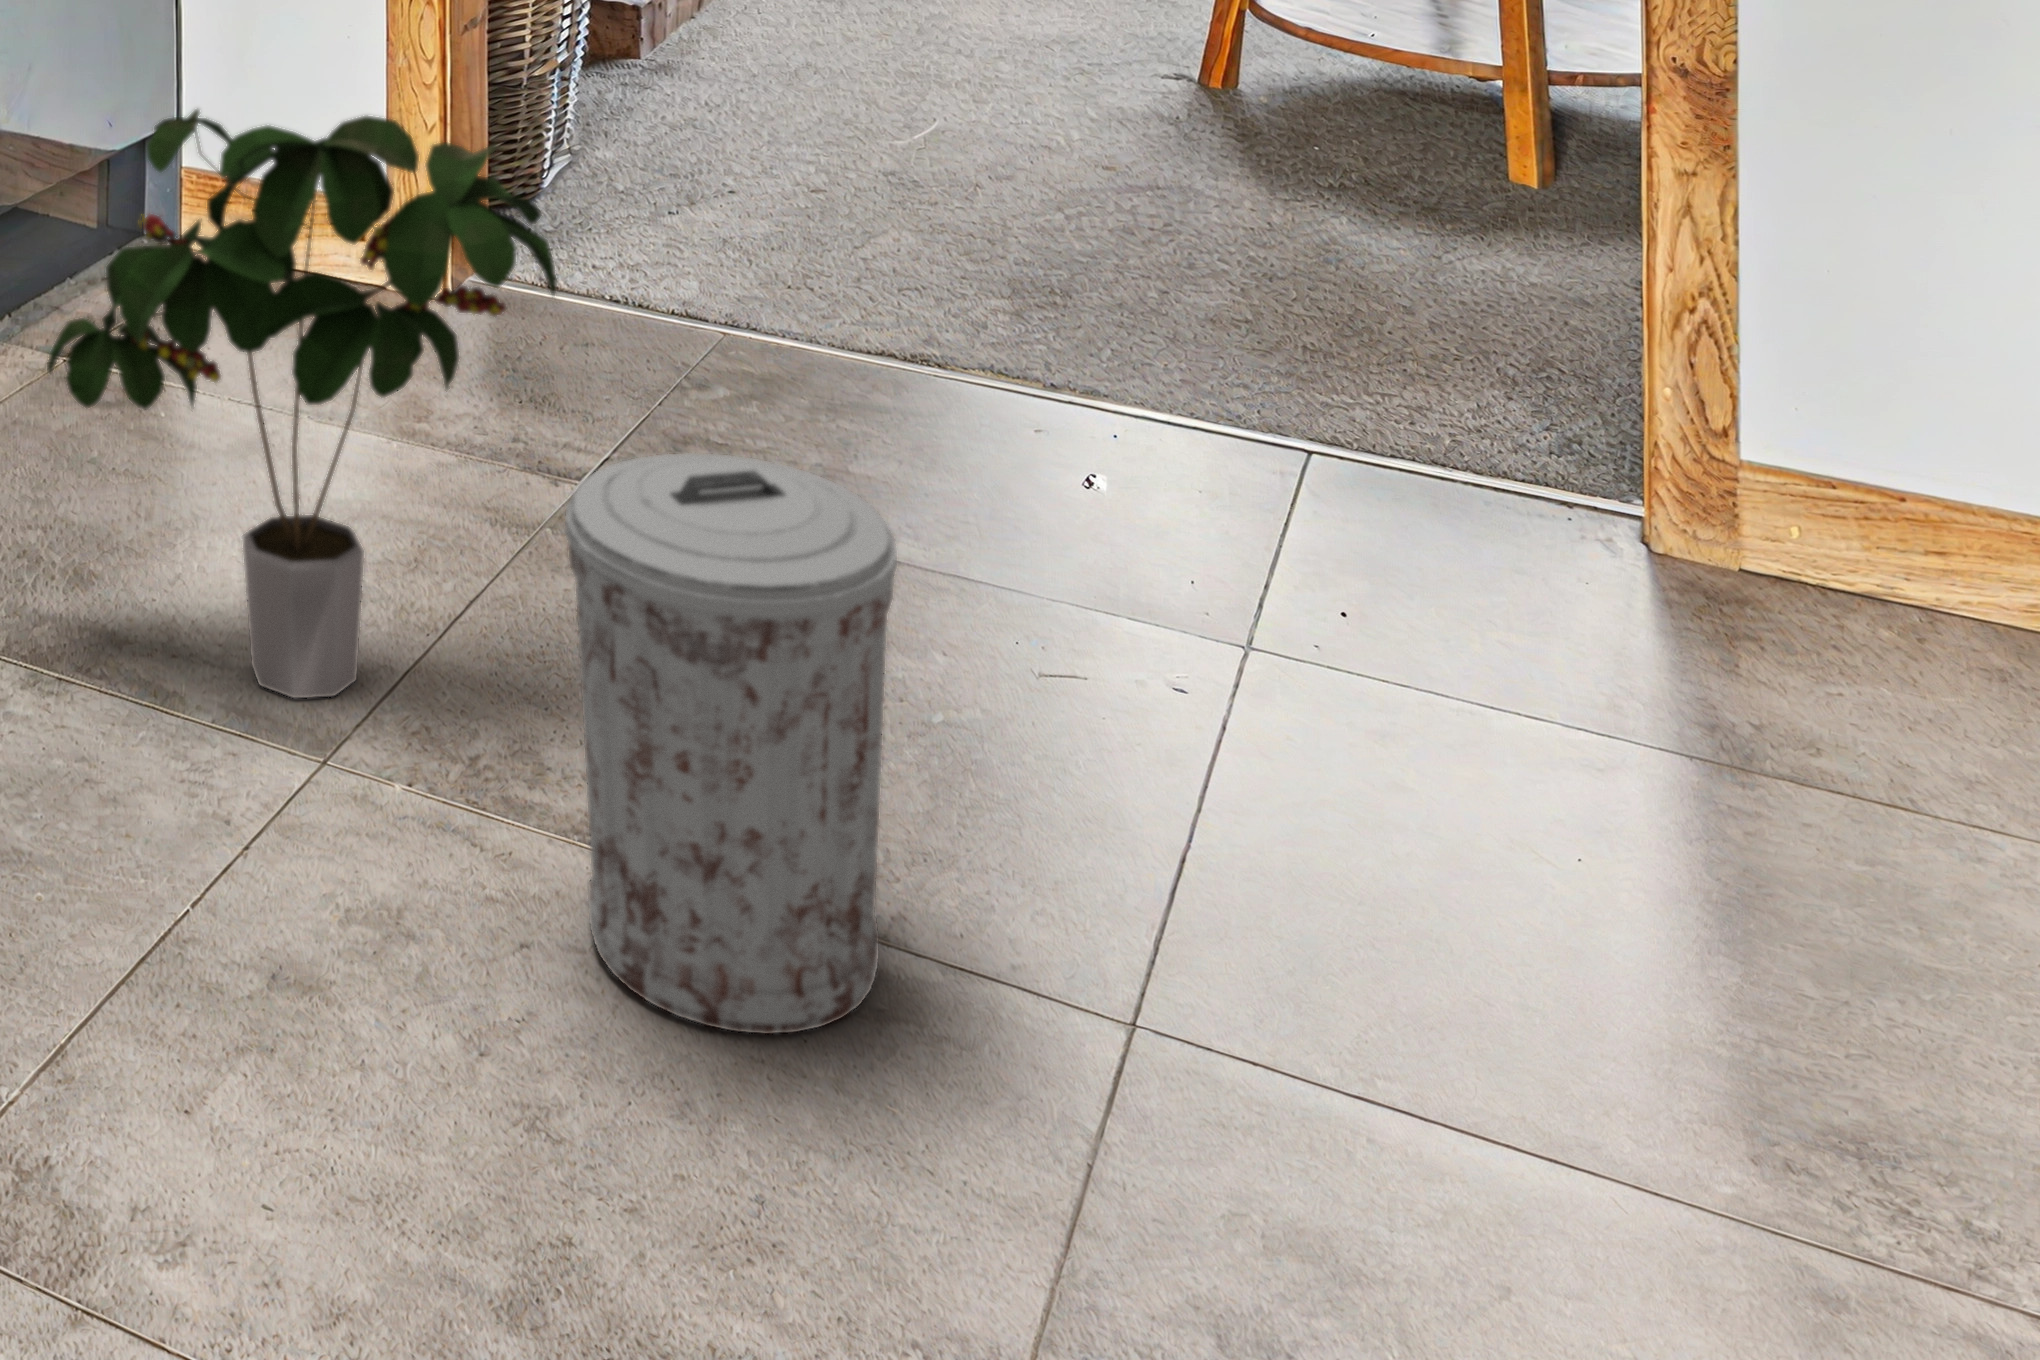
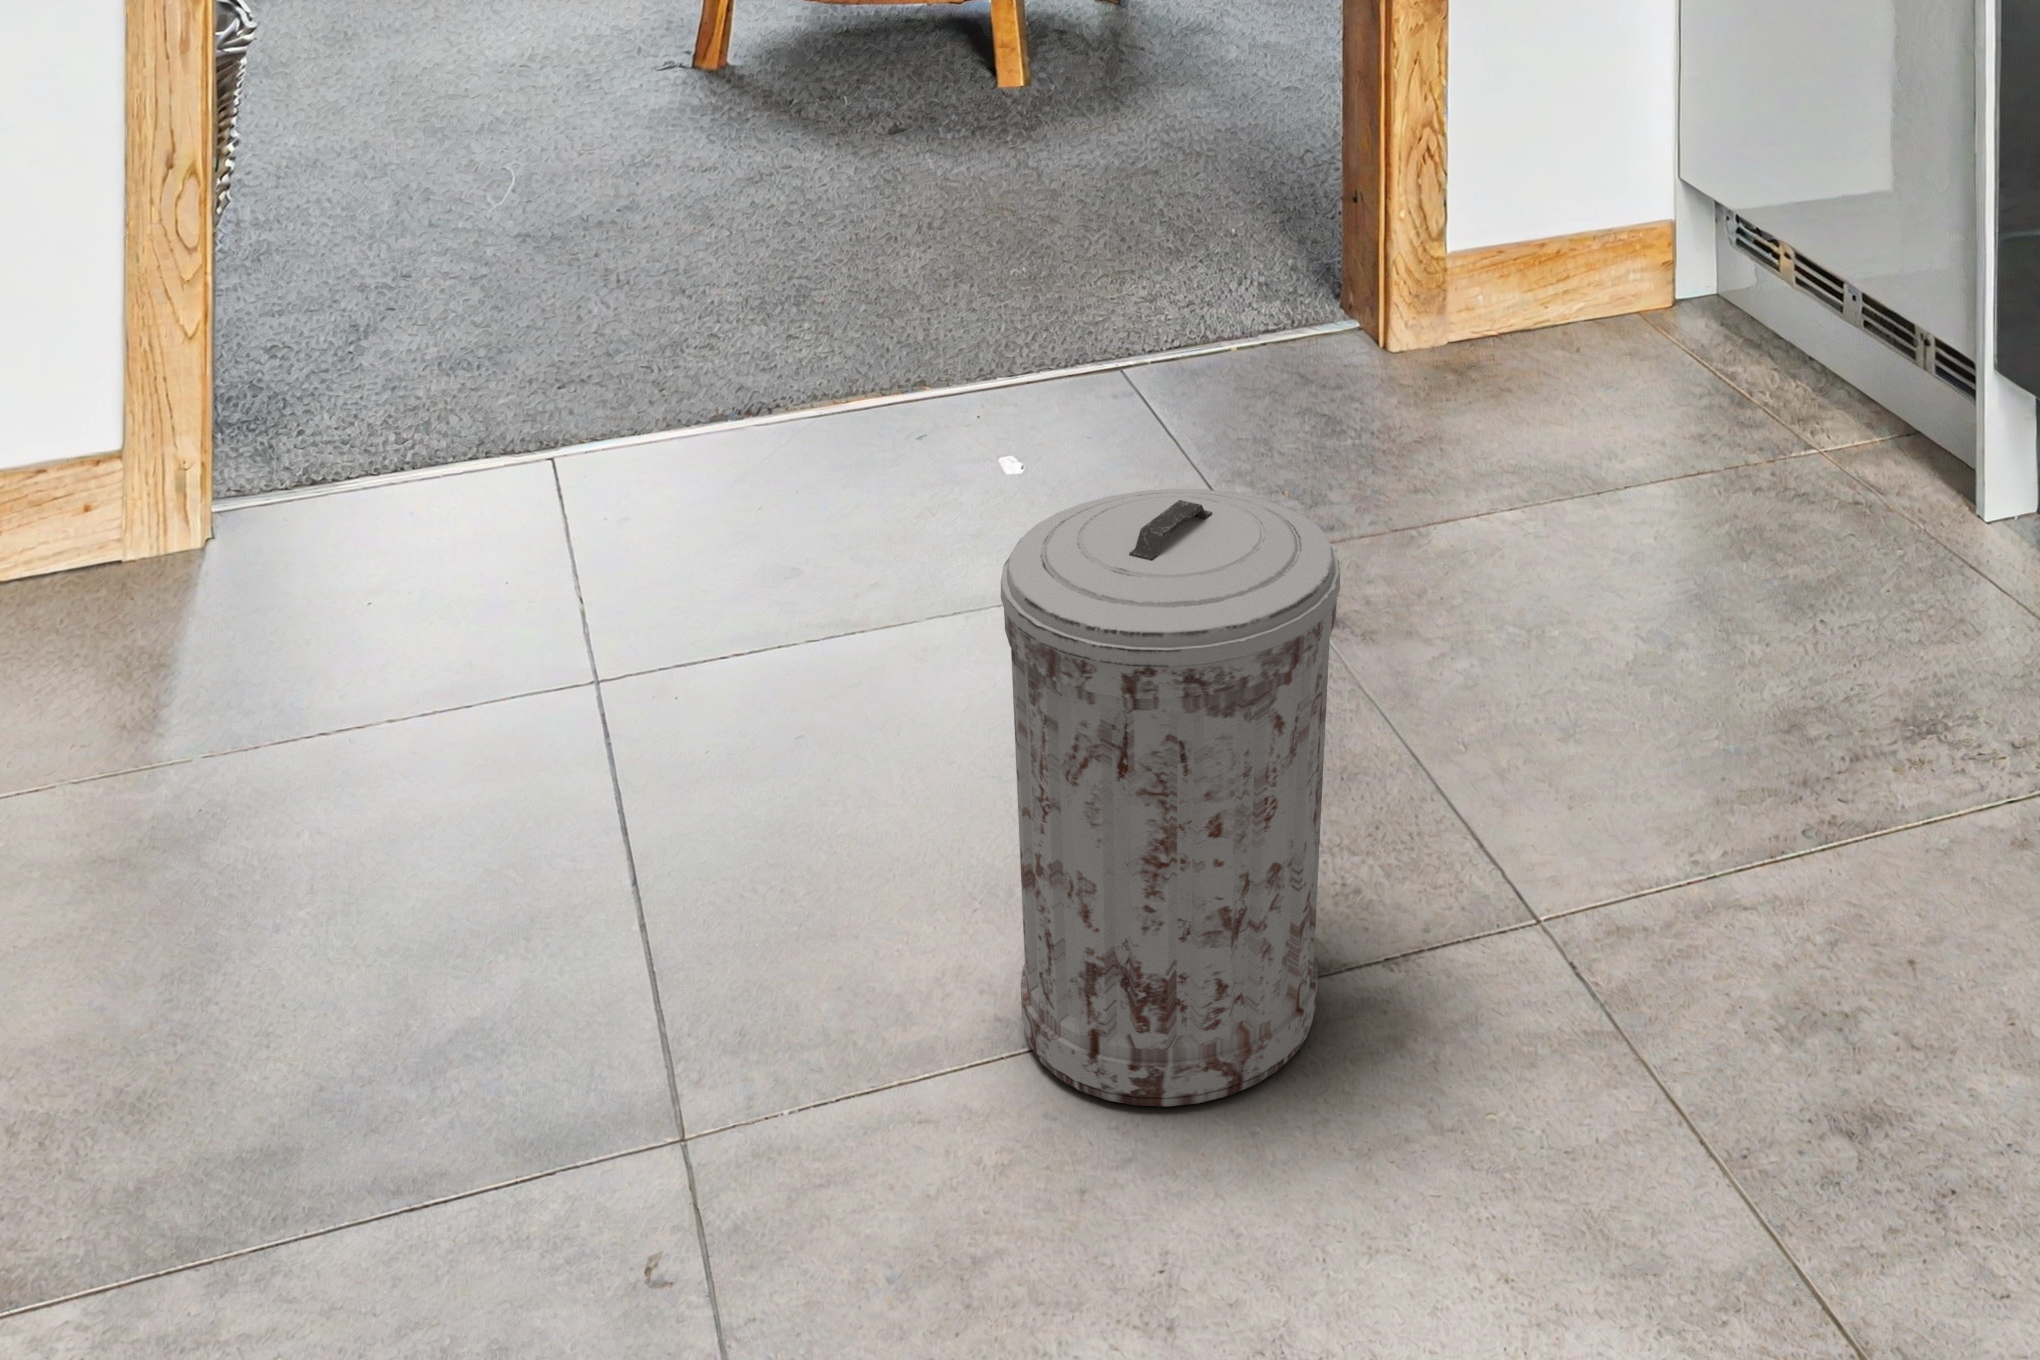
potted plant: present [47,109,557,698] -> none [104,255,778,1023]

